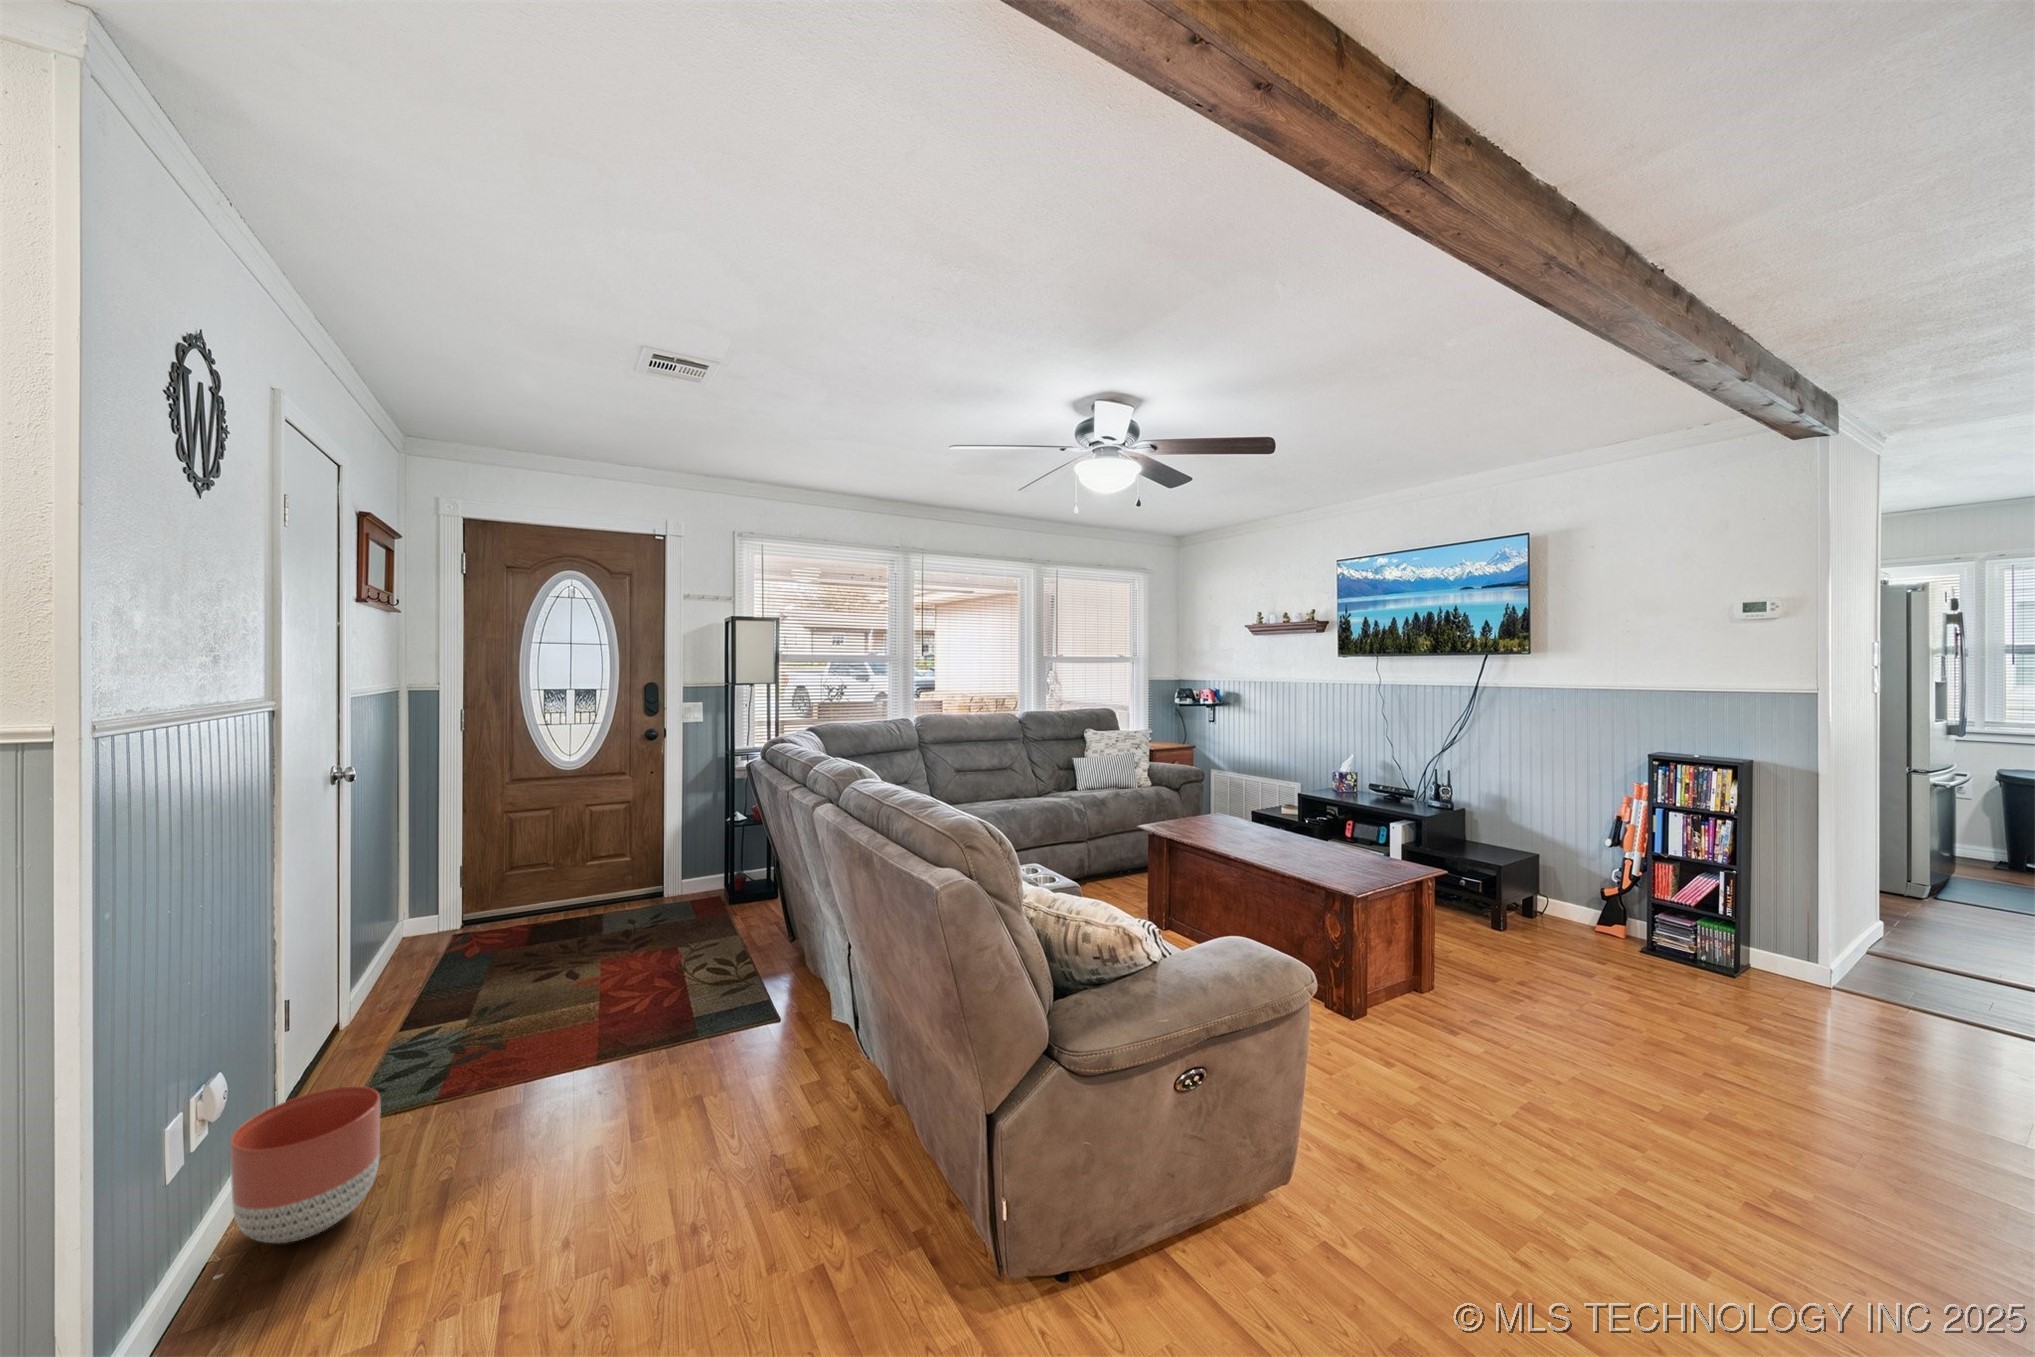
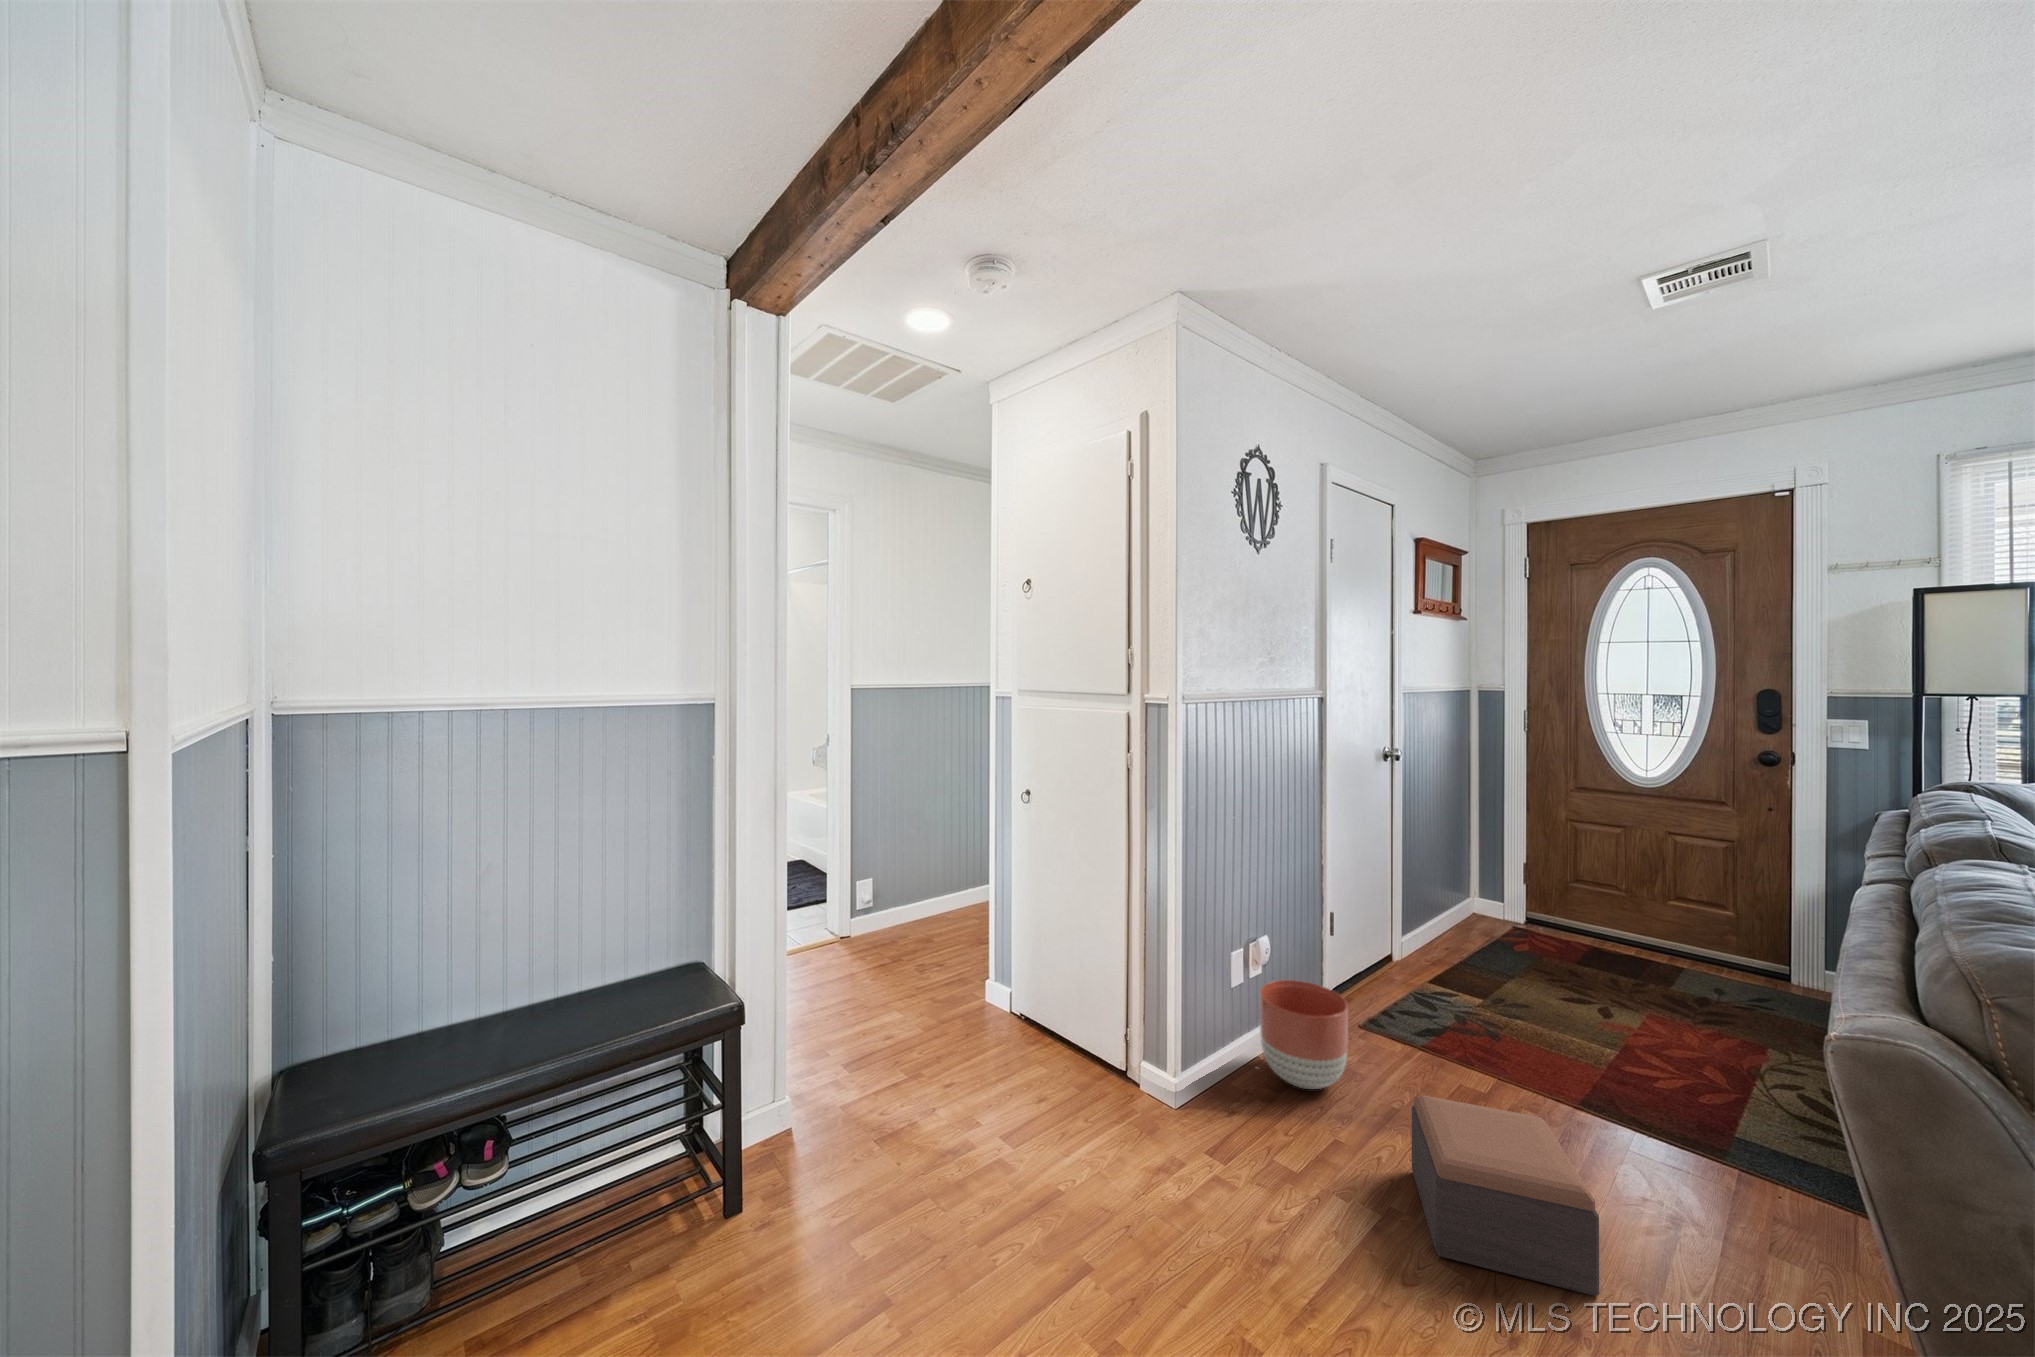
footstool: none [498,1079,679,1259] -> present [1412,1095,1599,1296]

